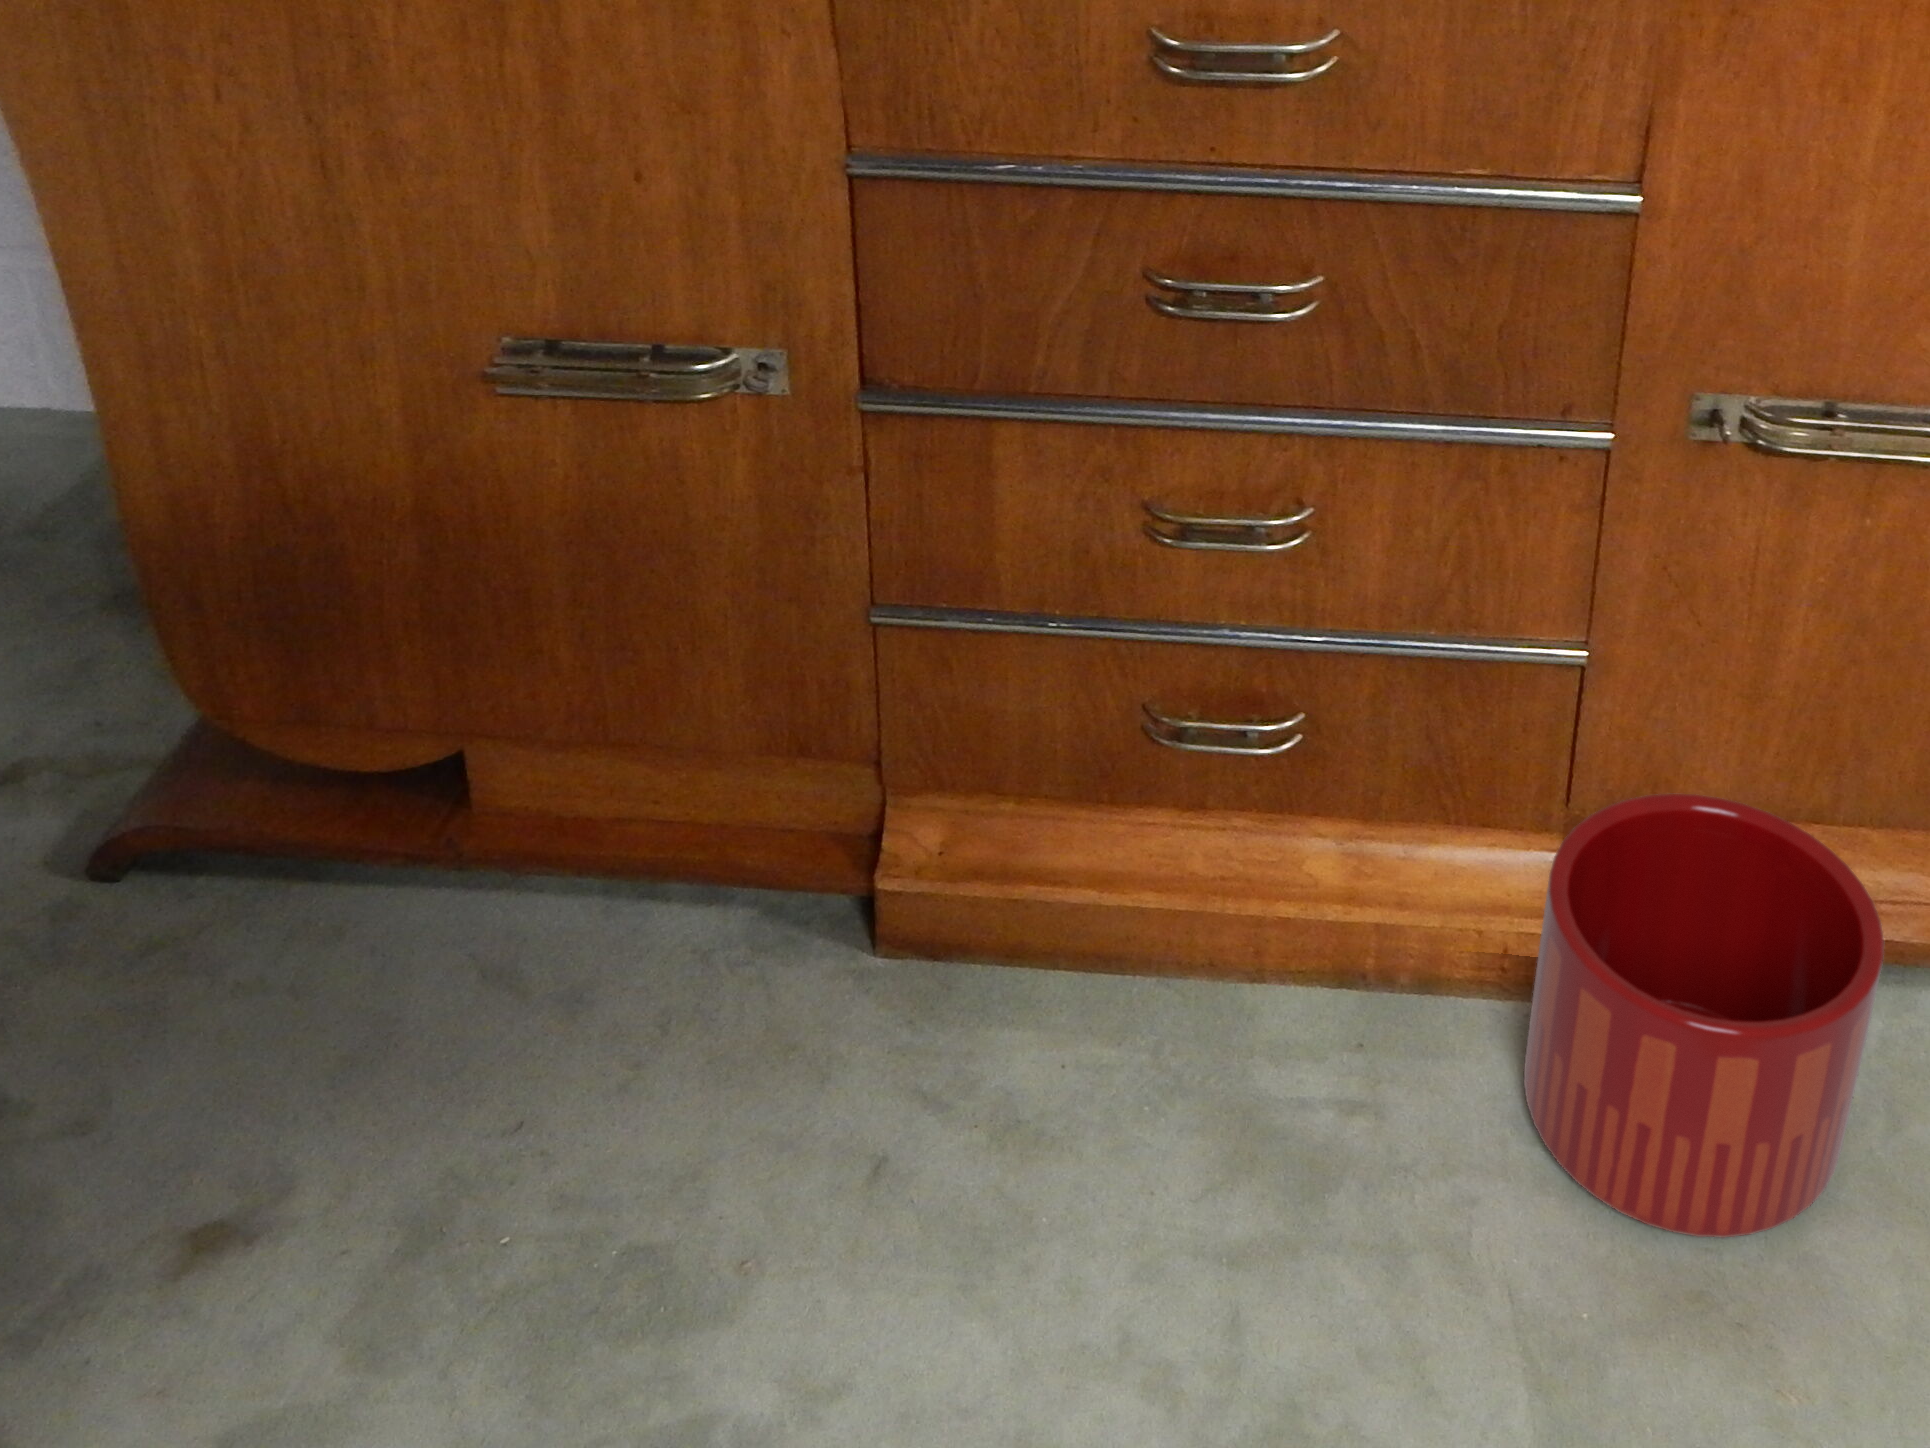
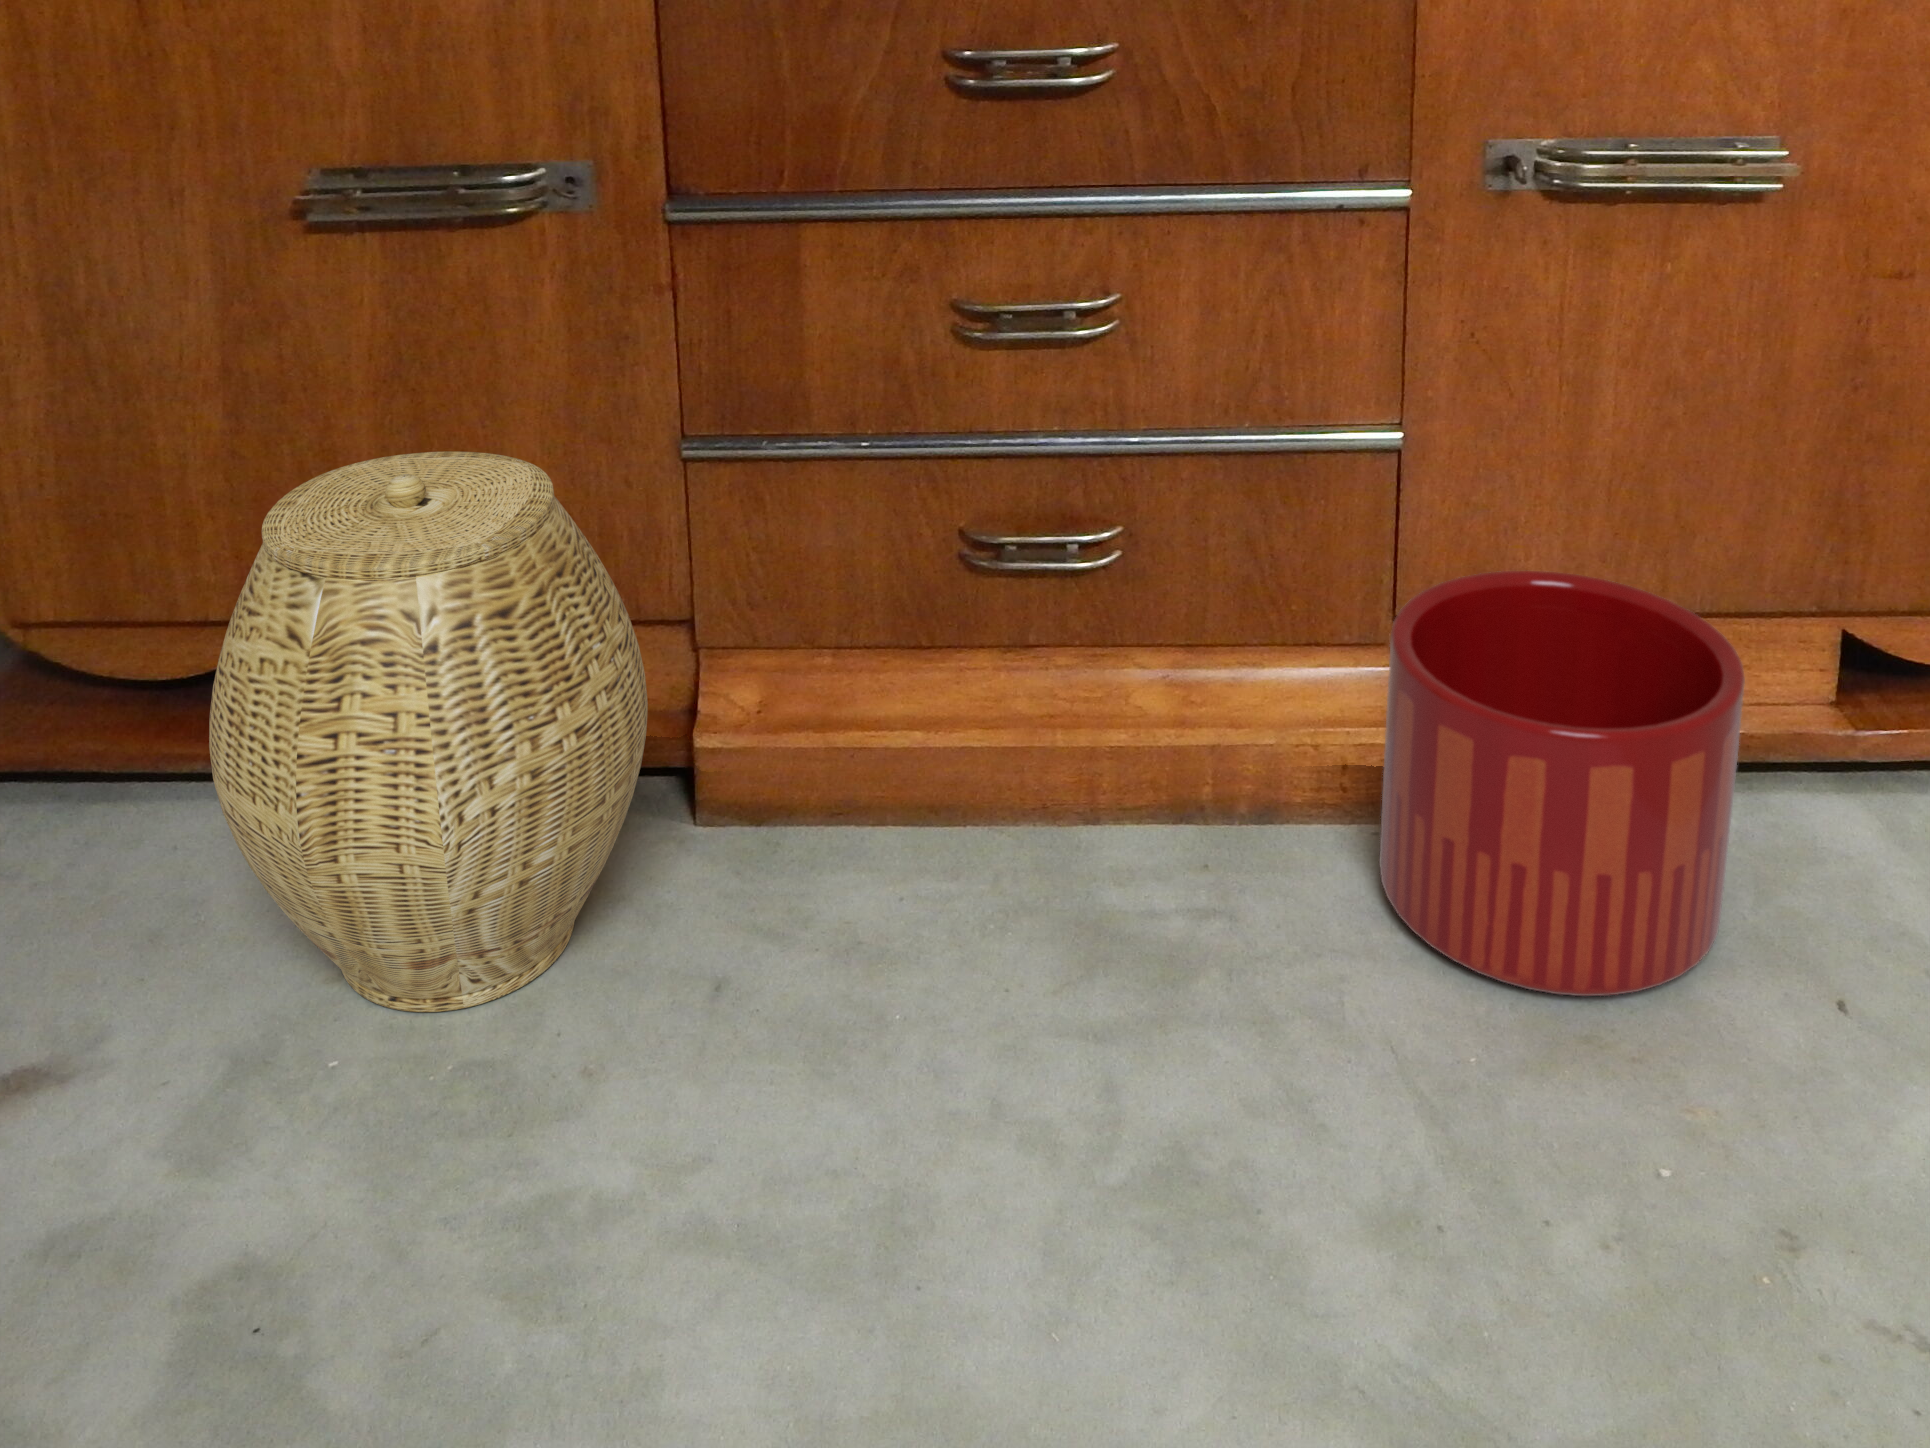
woven basket: none [399,642,825,1173] -> present [209,452,648,1012]

